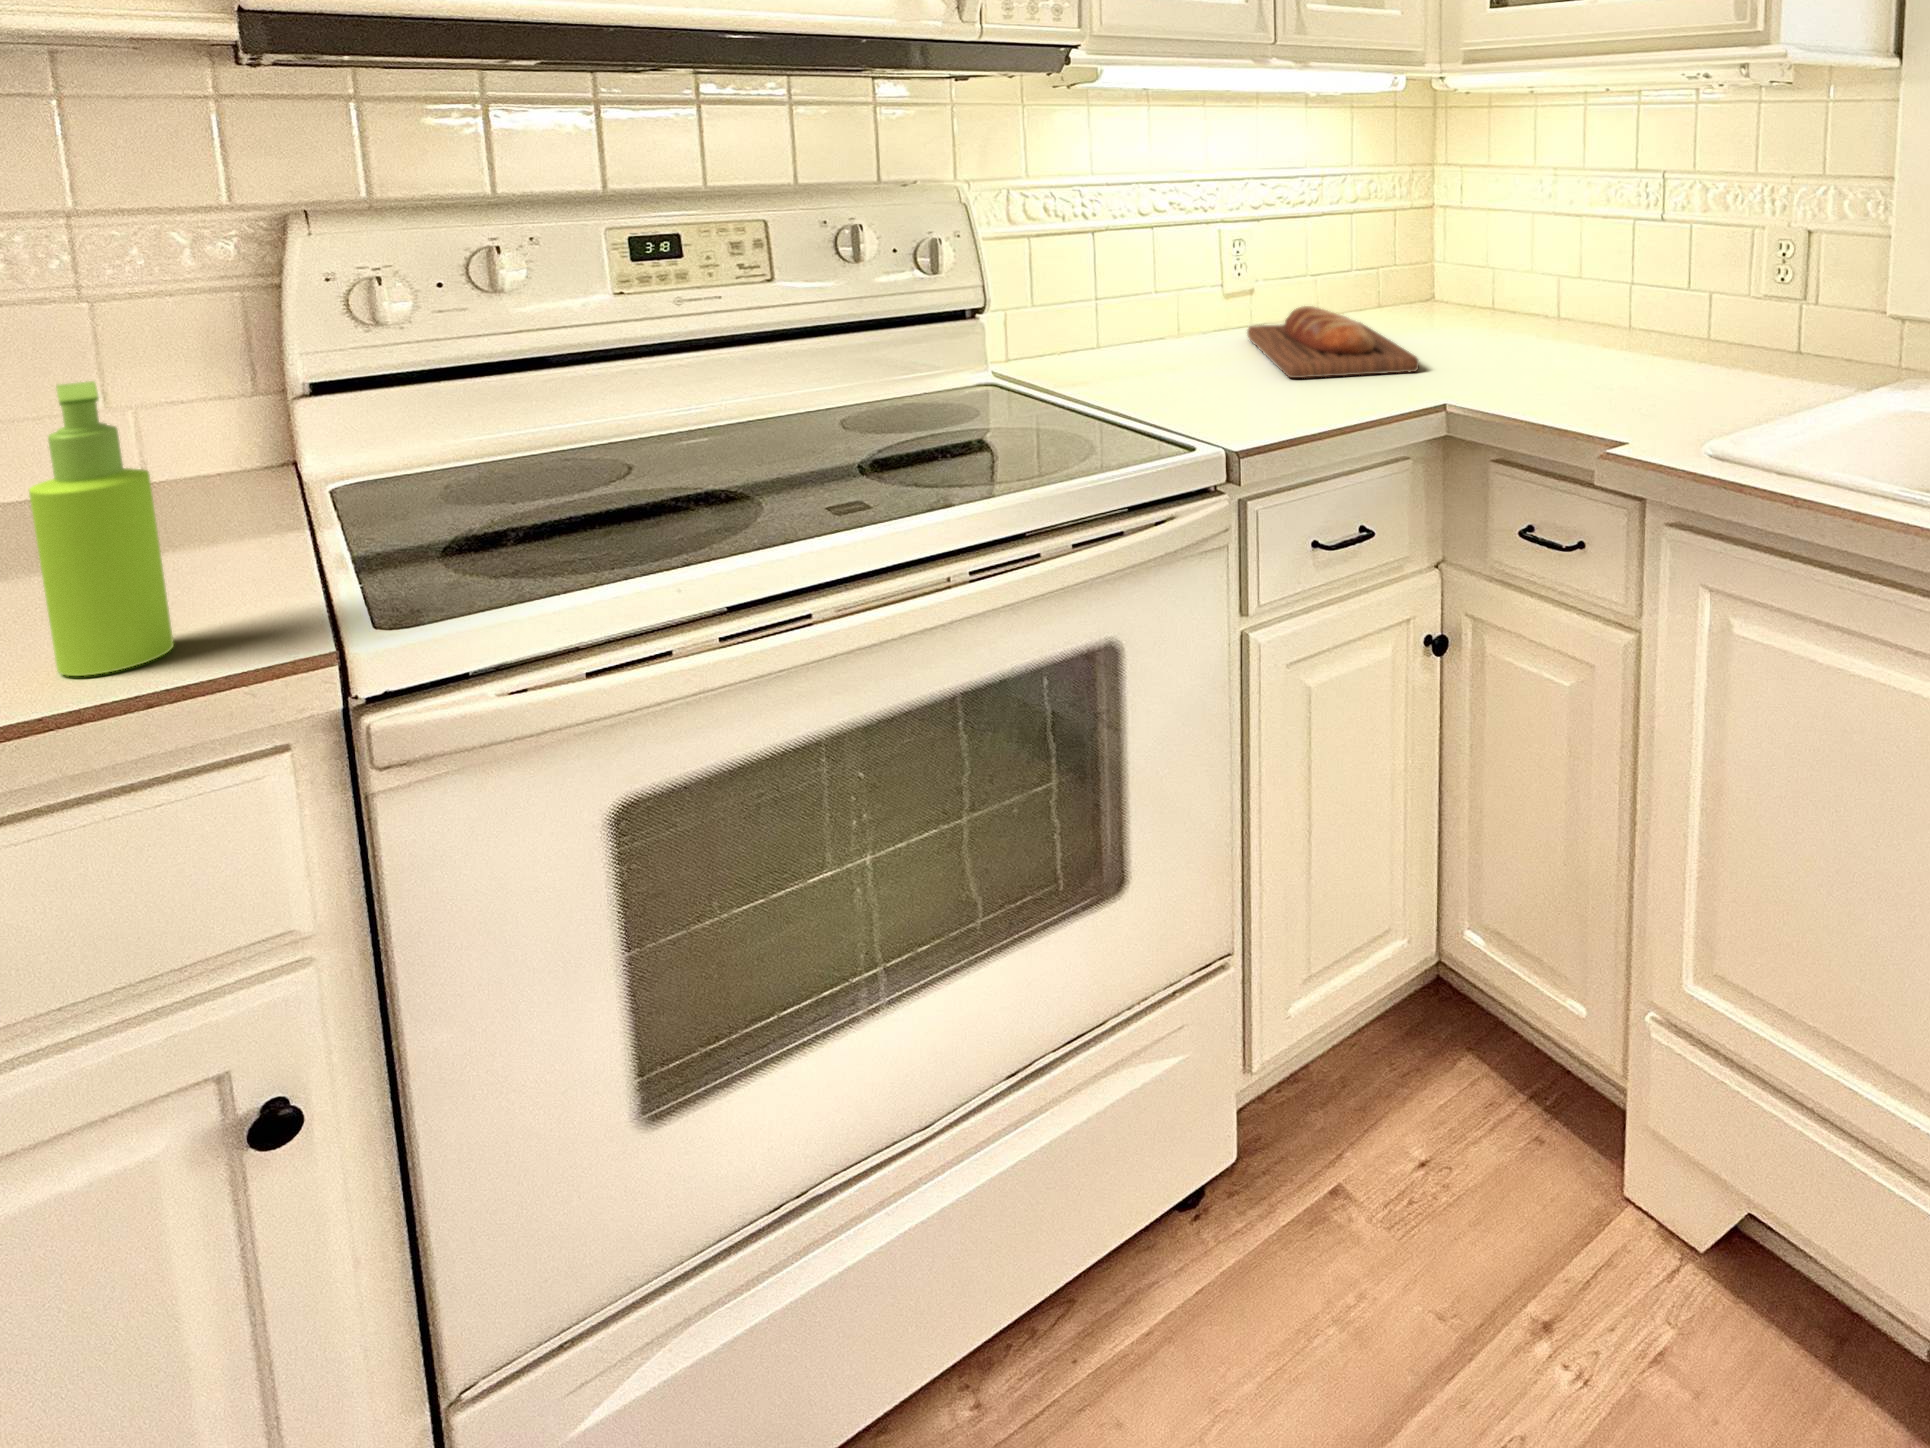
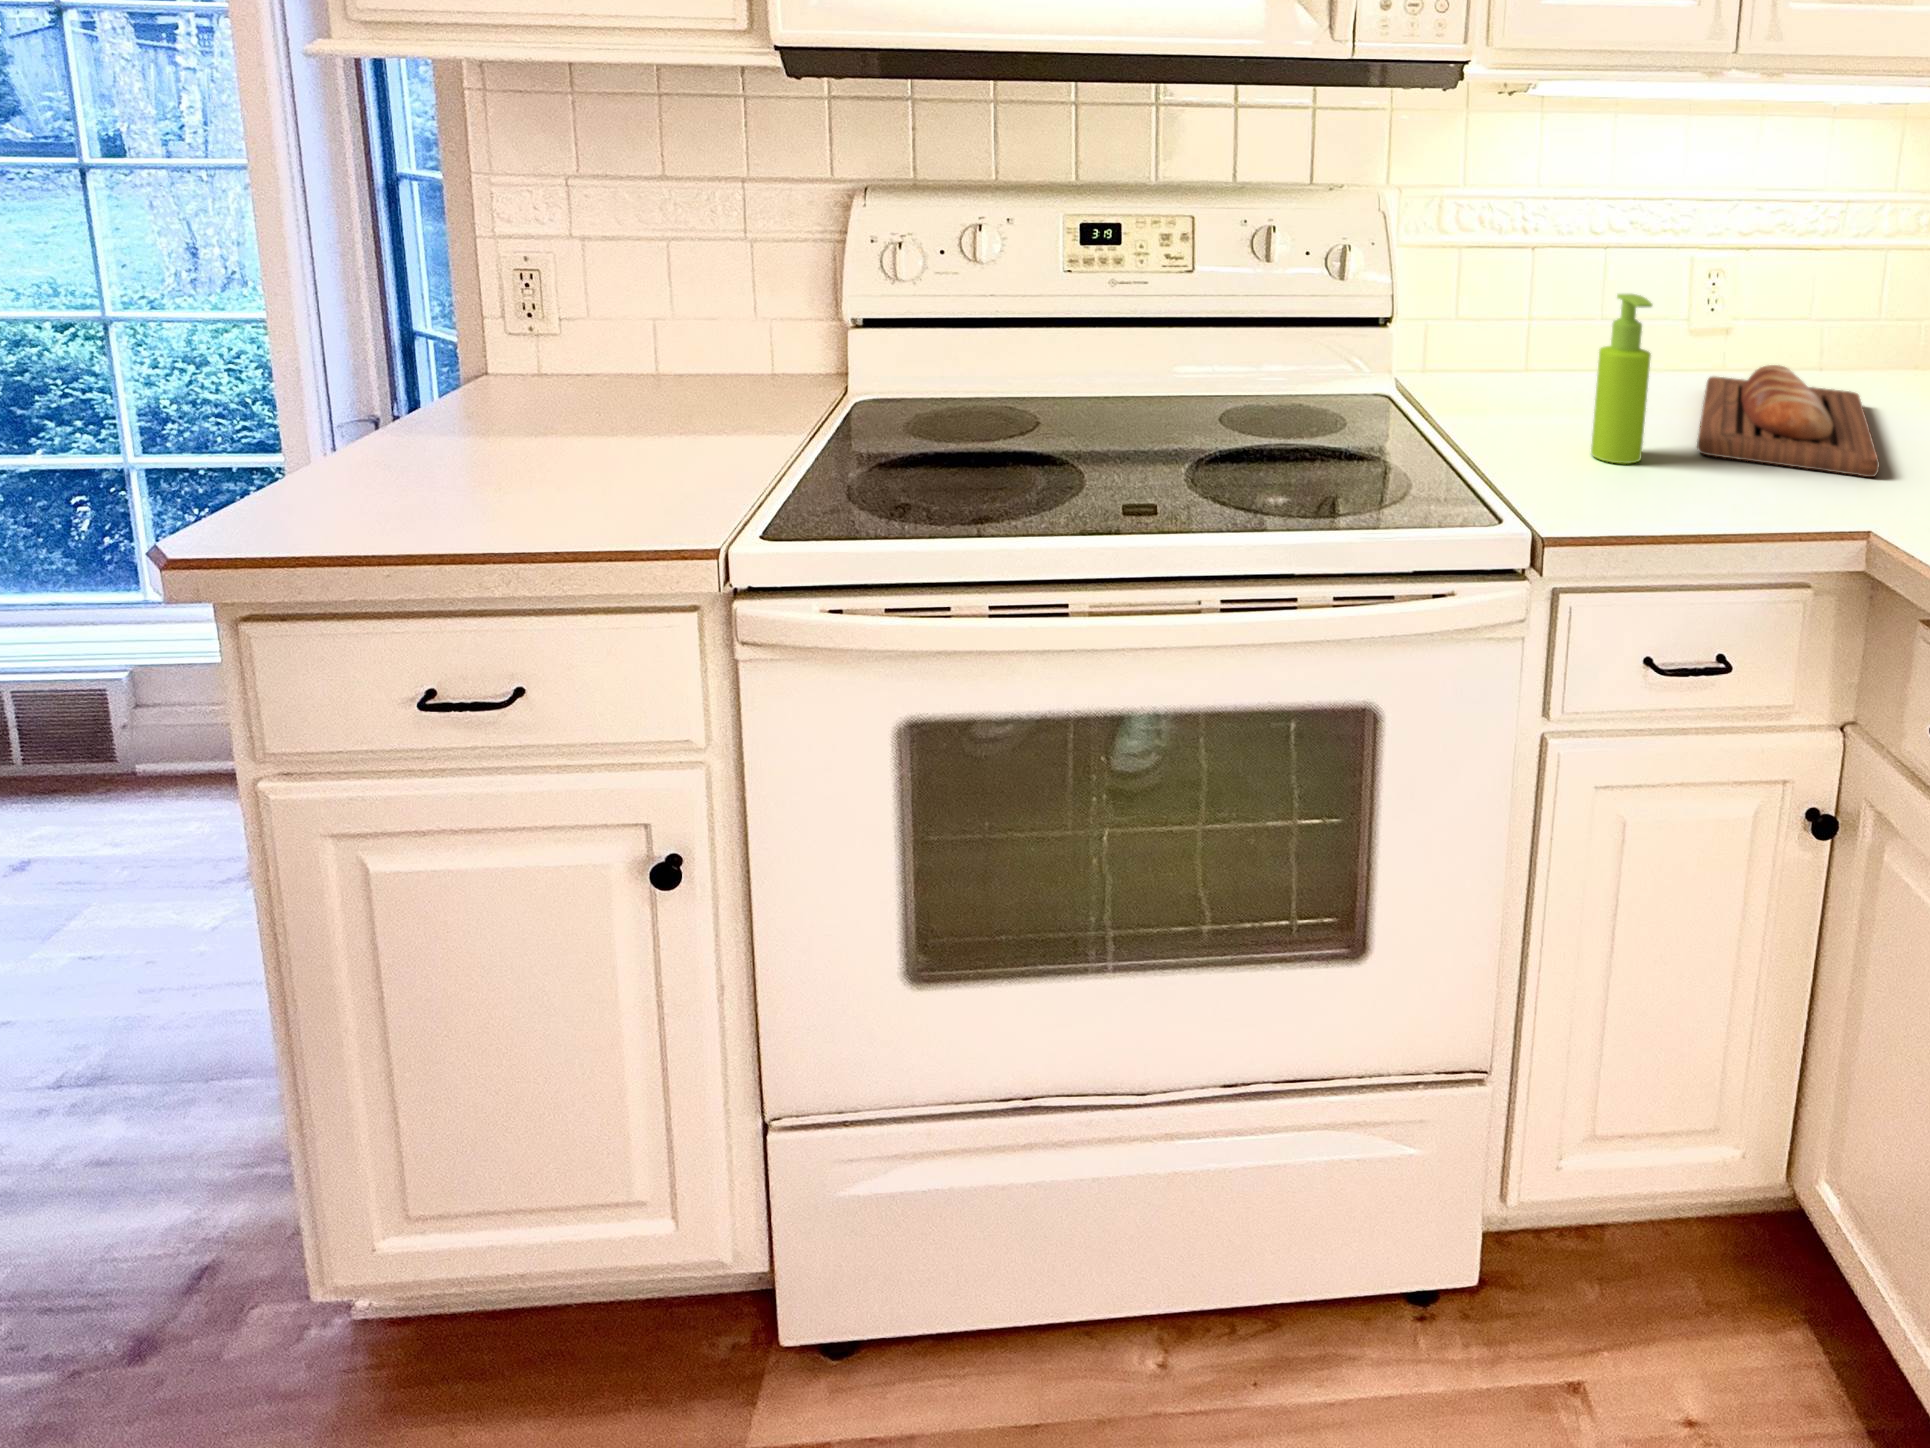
soap dispenser: present [29,381,174,676] -> present [1591,294,1652,464]

